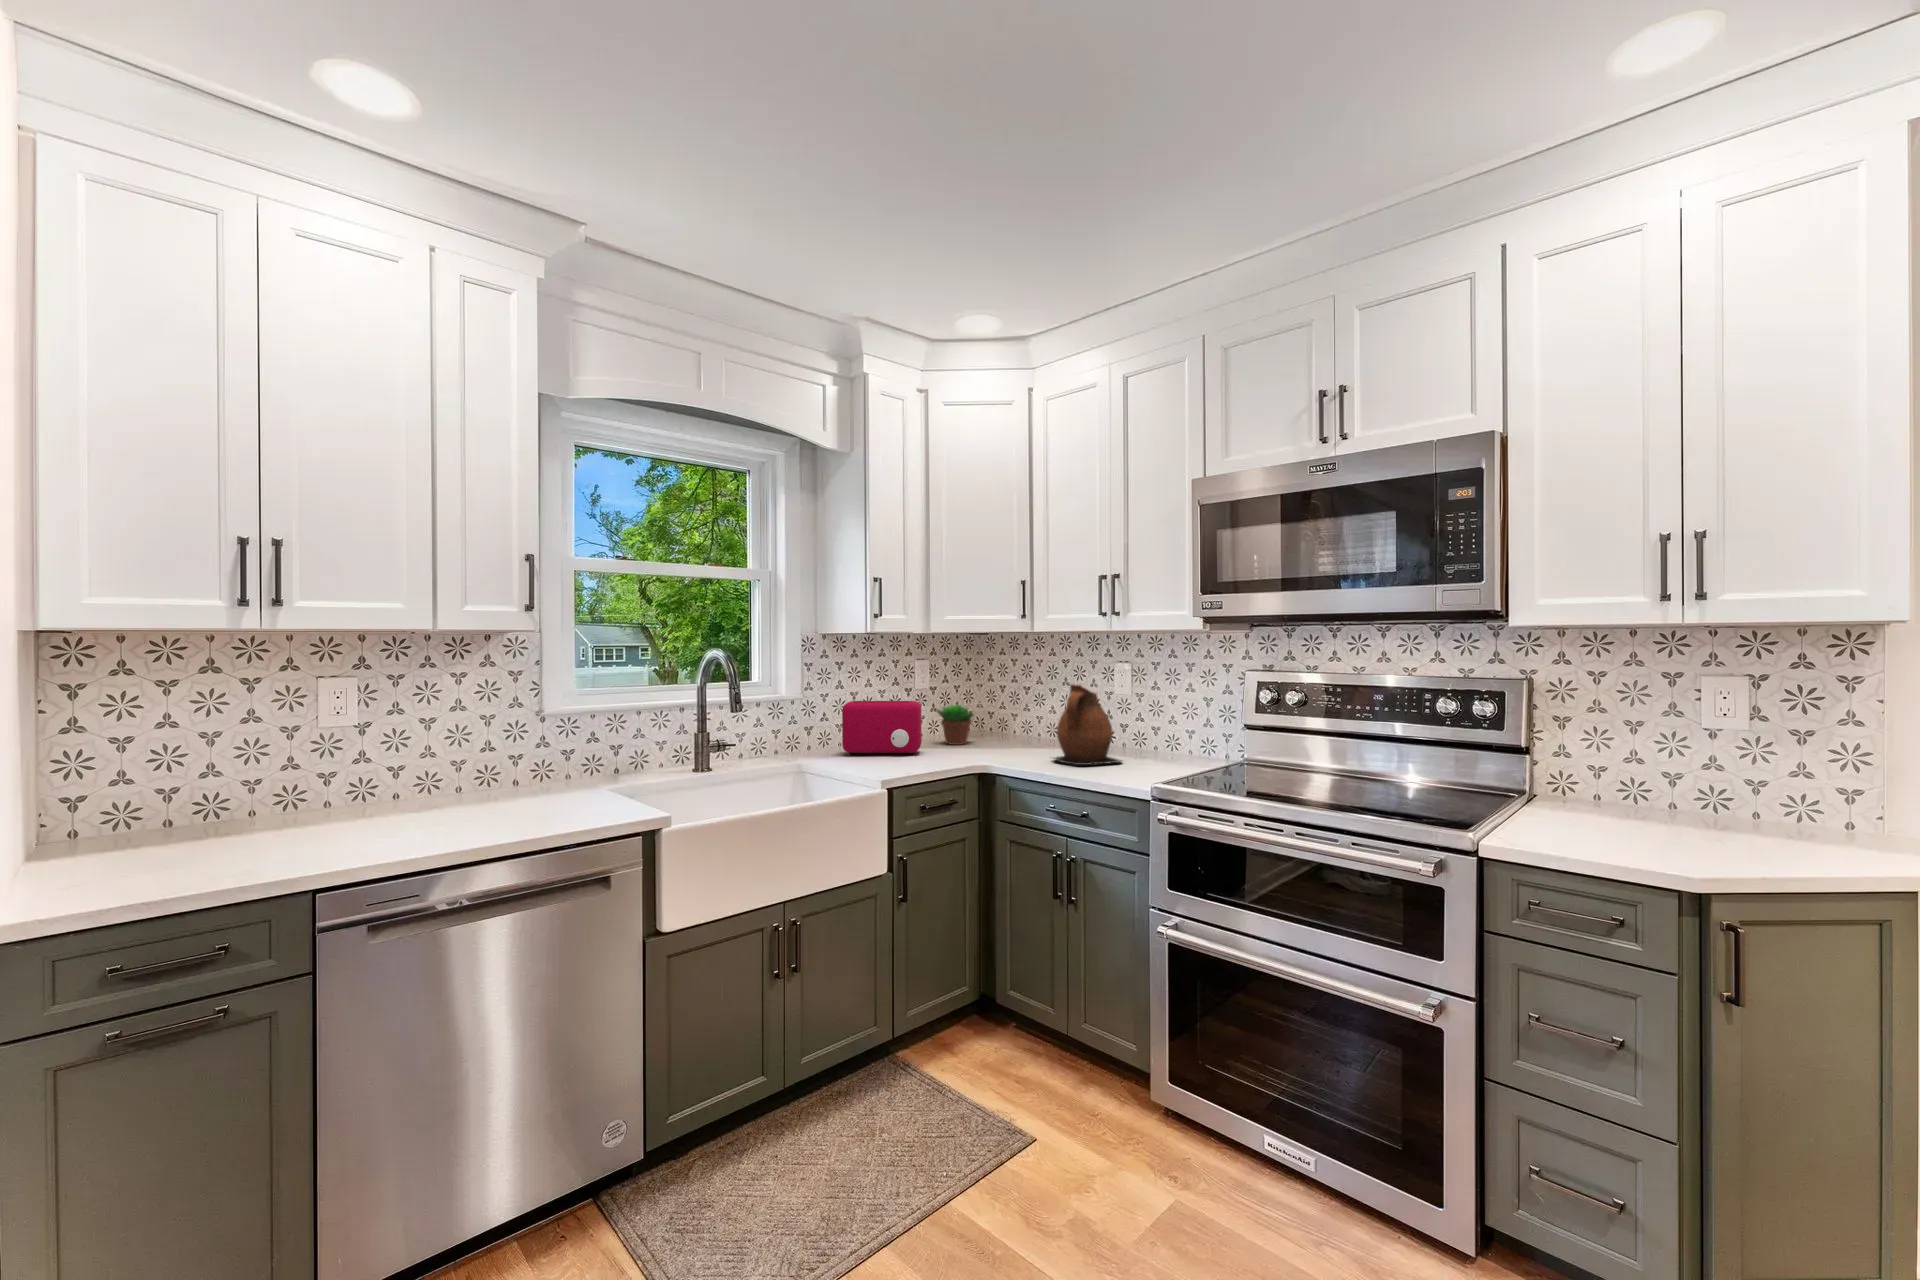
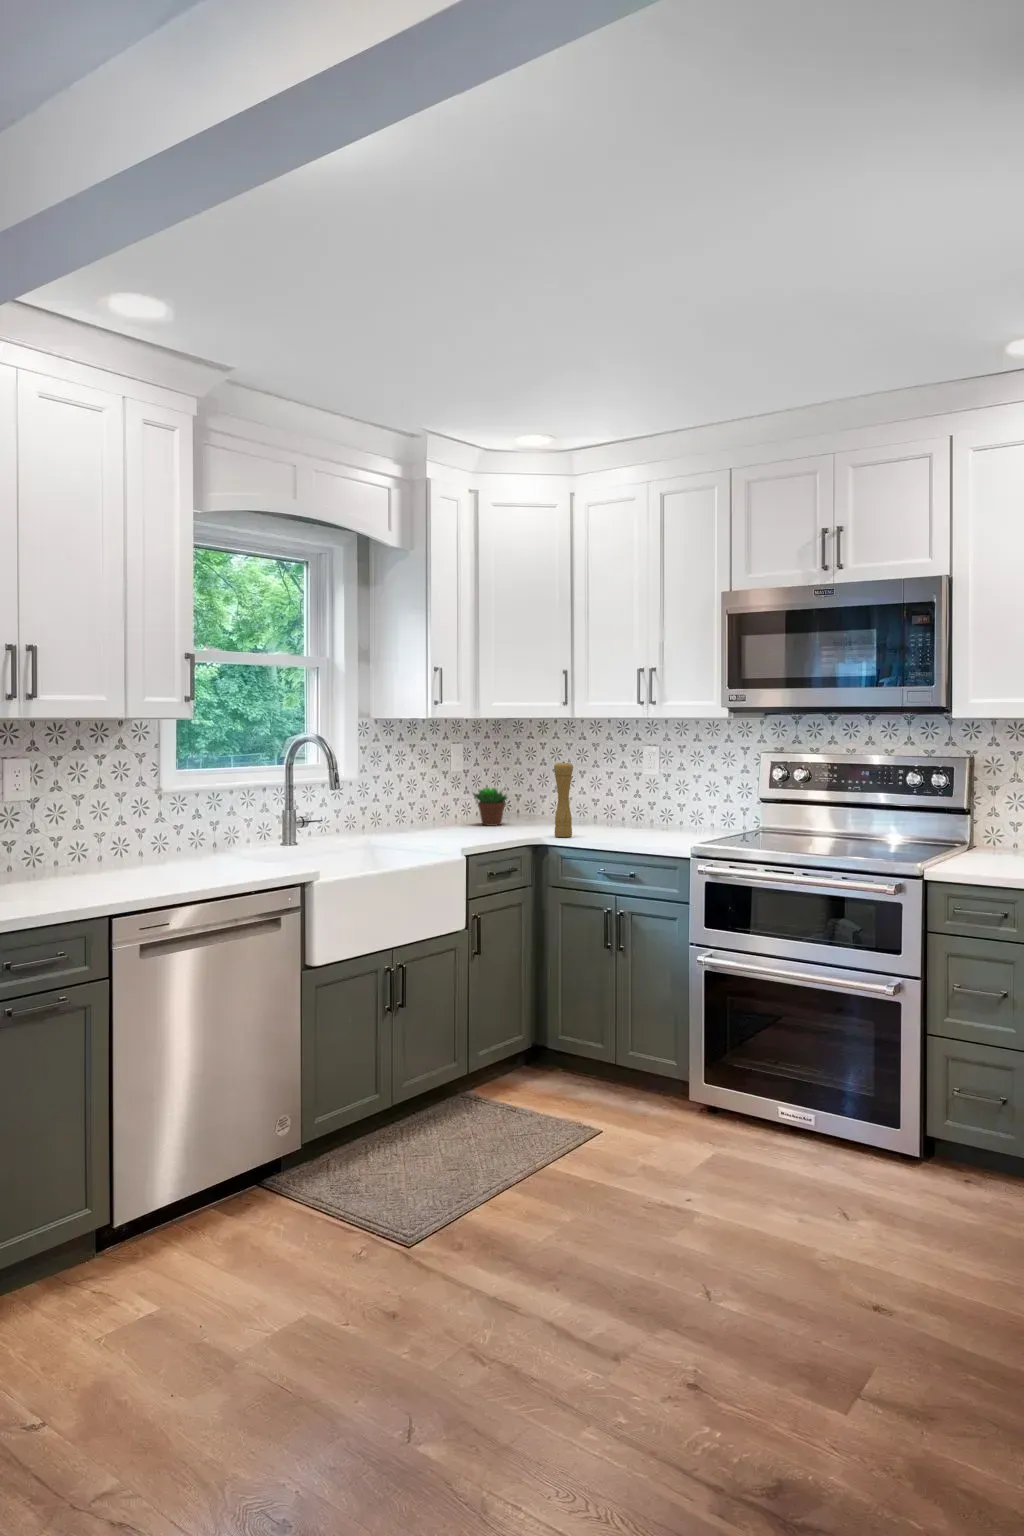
pepper mill: none [1005,679,1026,764] -> present [554,762,573,837]
ceramic pitcher: present [1053,684,1122,765] -> none [591,766,657,836]
toaster: present [842,701,921,755] -> none [396,784,469,834]

